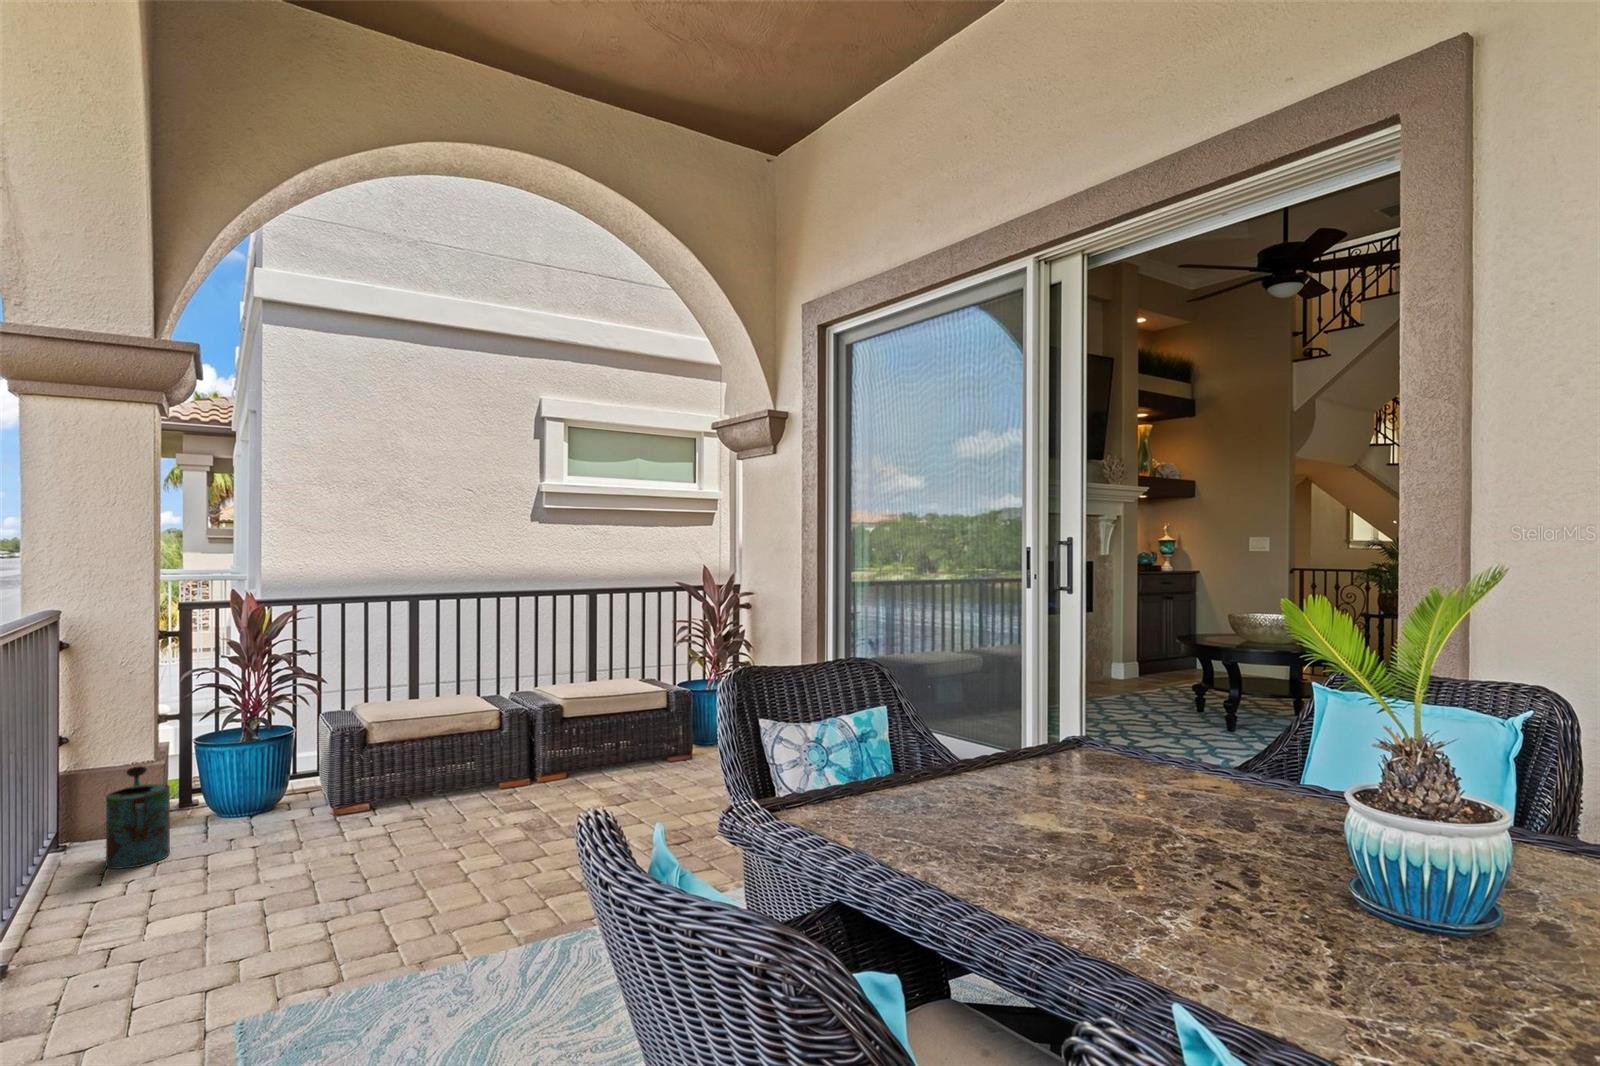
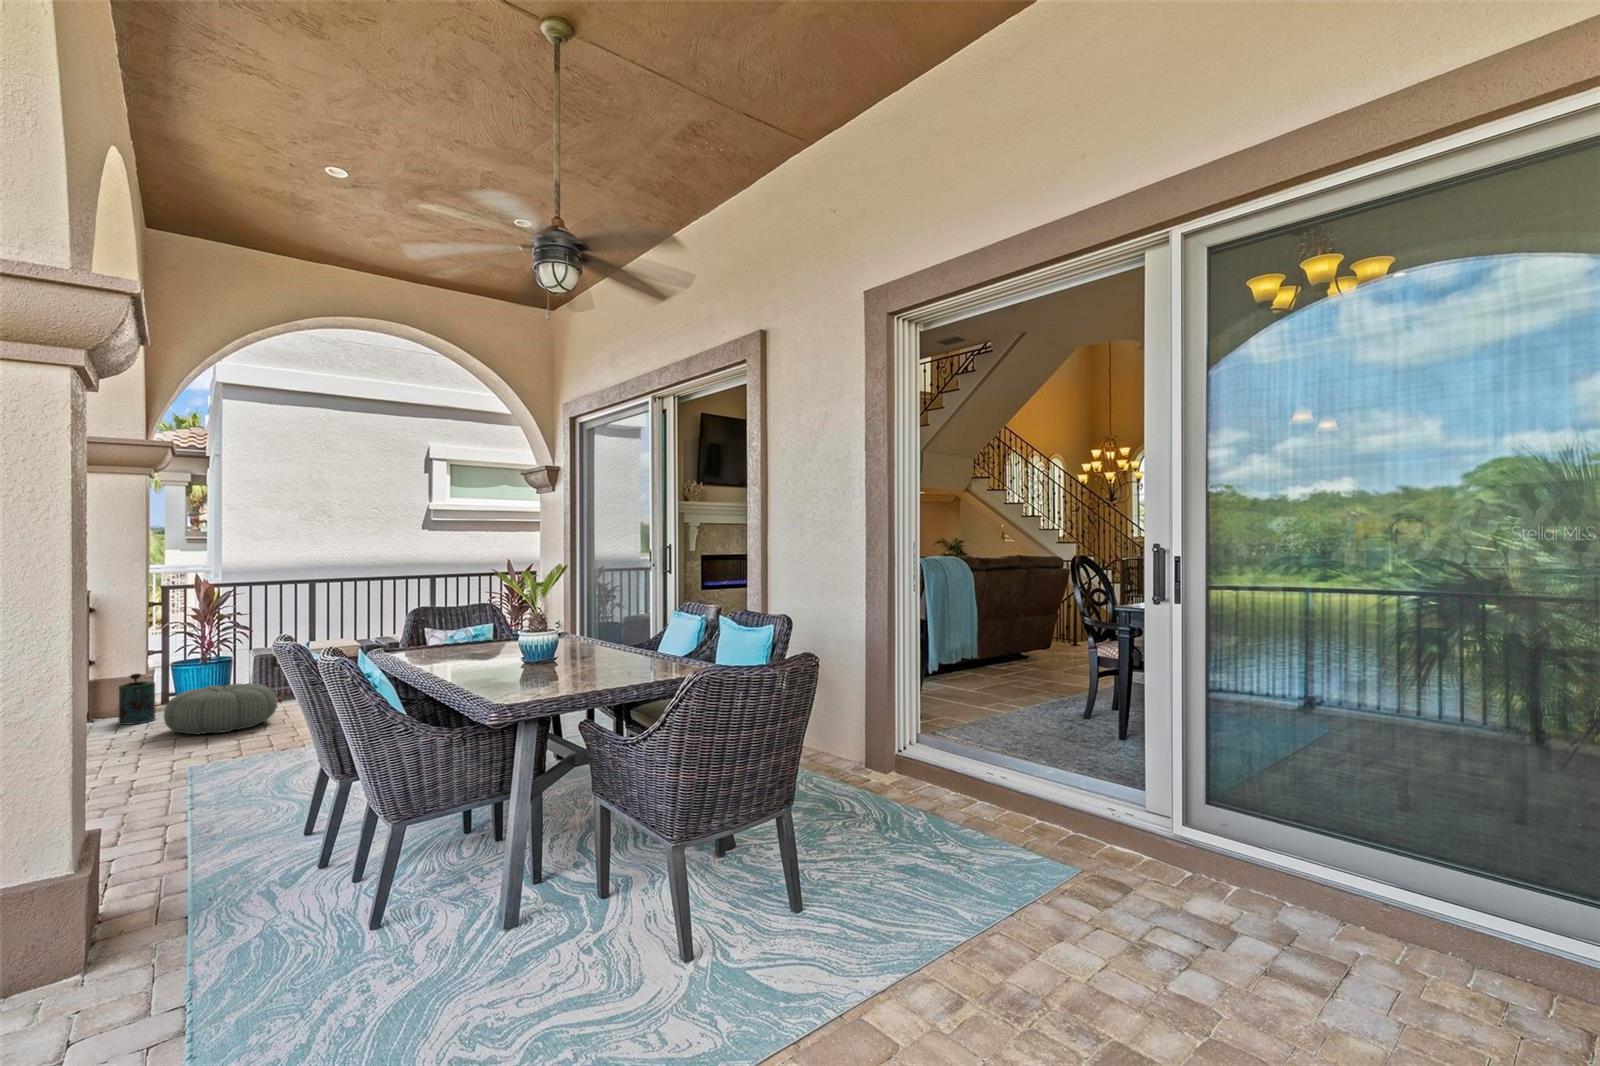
pouf: none [185,793,386,907] -> present [164,684,277,734]

